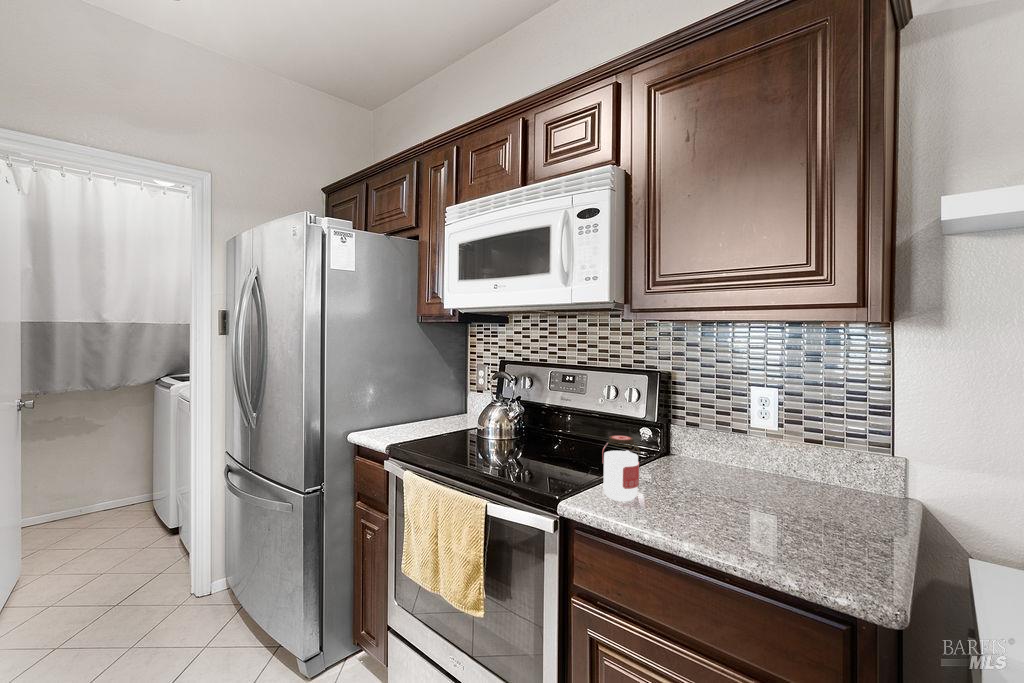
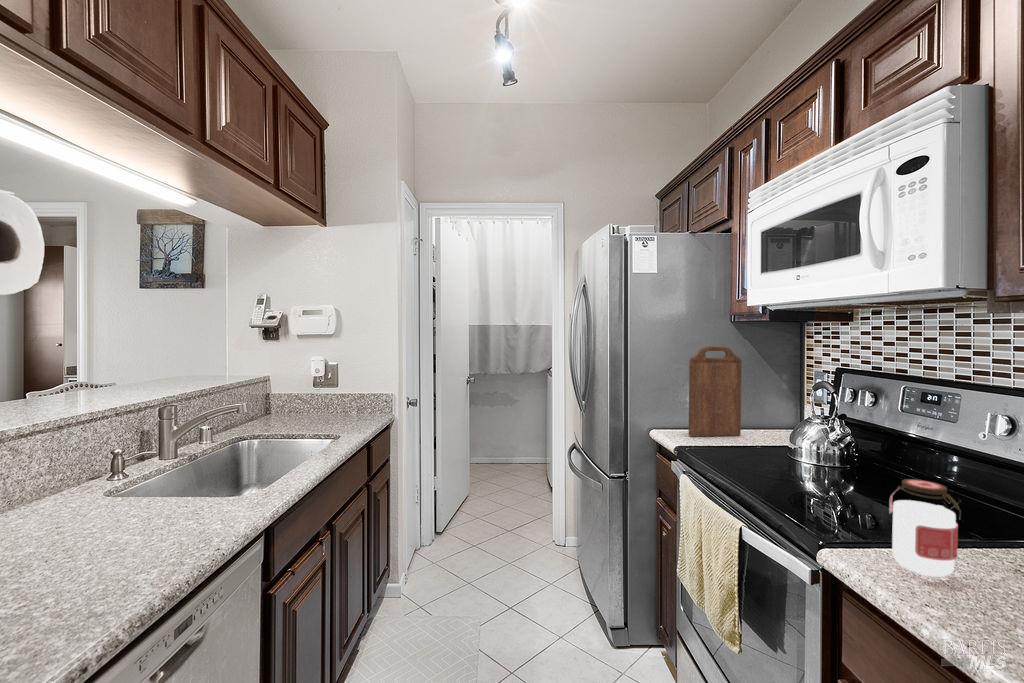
cutting board: none [389,344,432,432] -> present [689,346,742,436]

